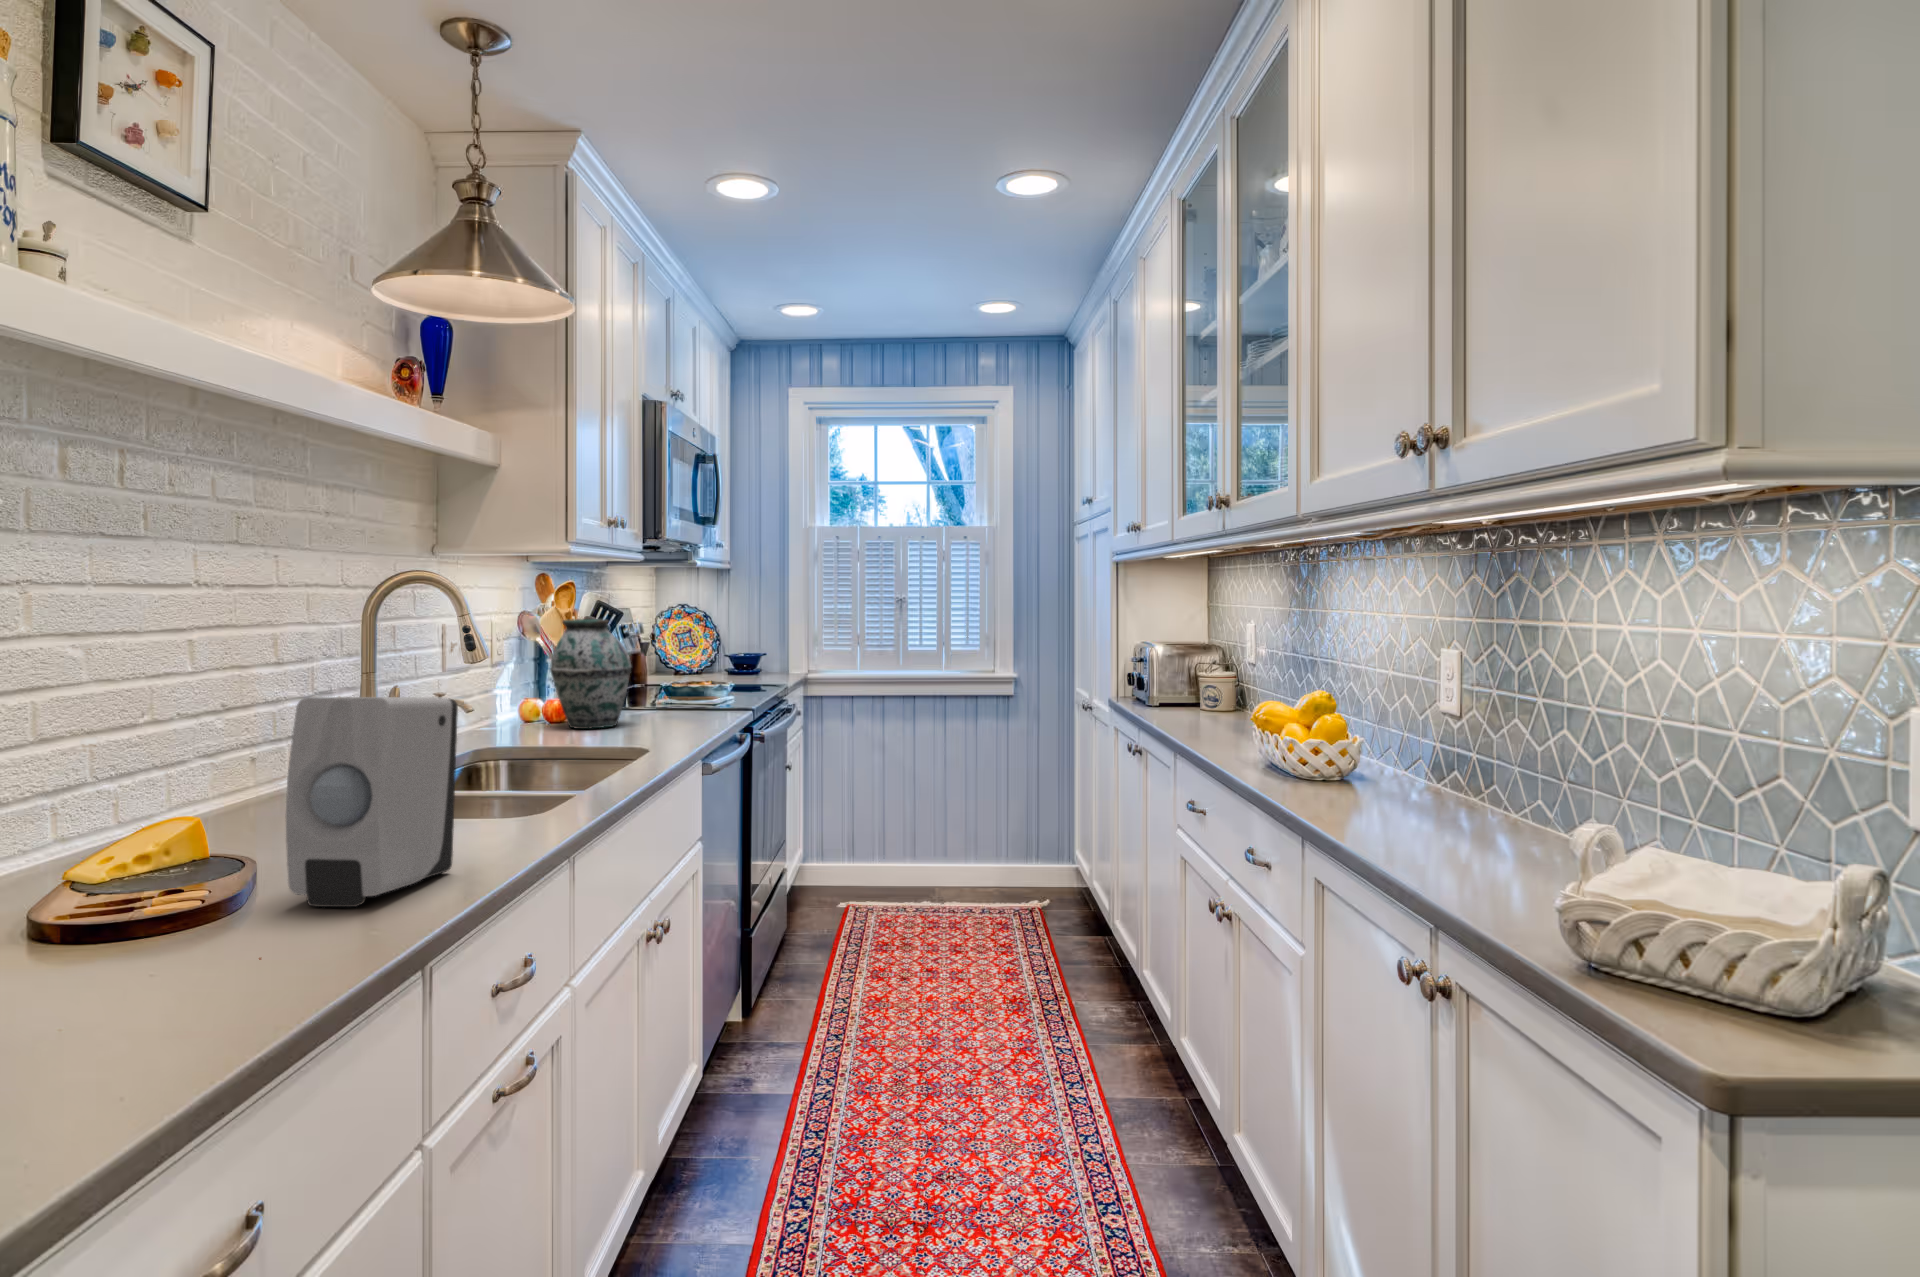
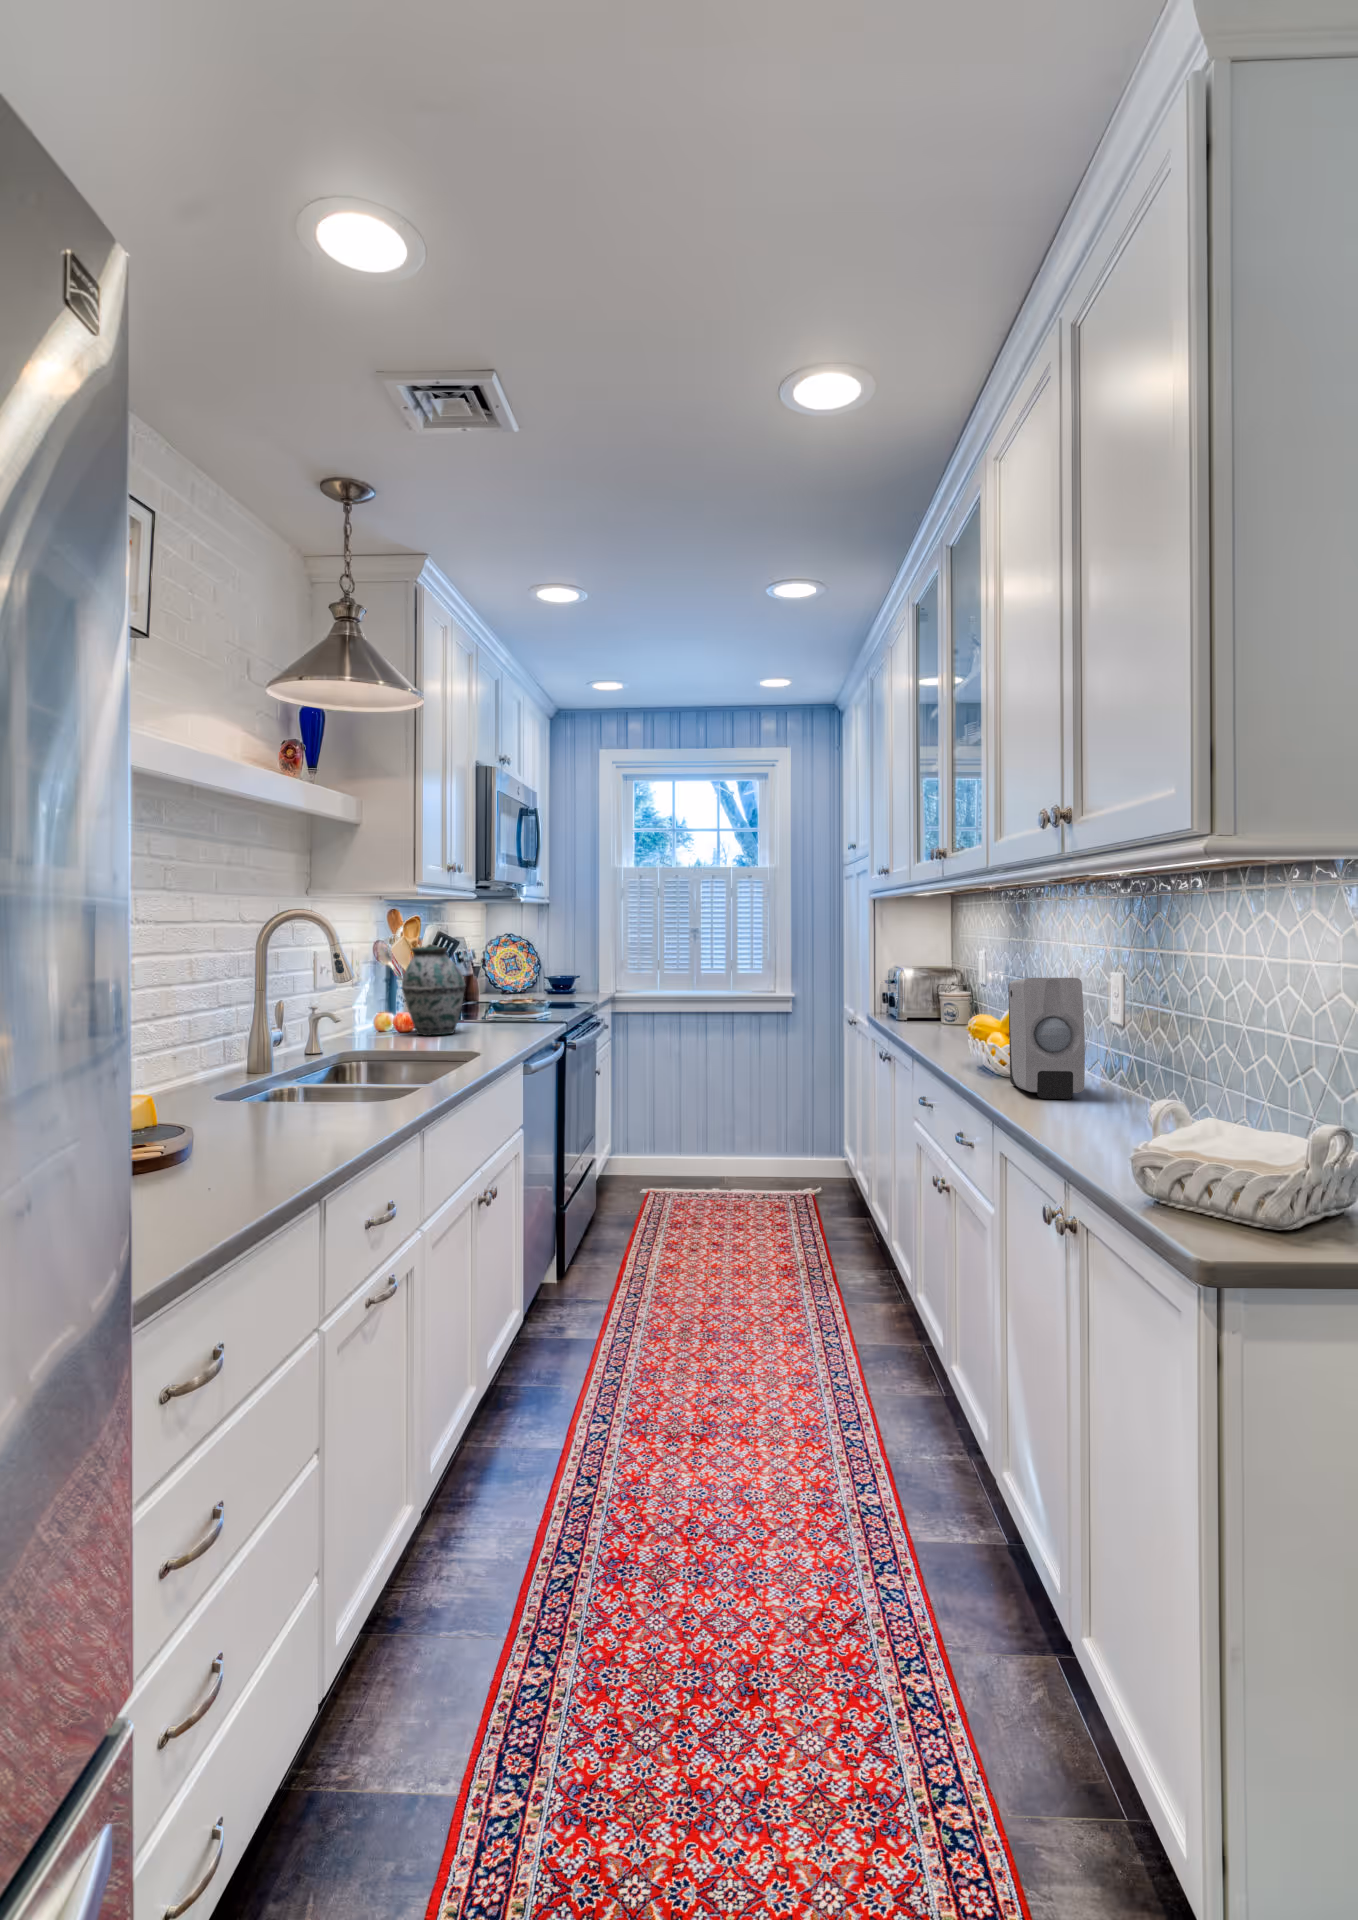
soap dispenser: present [286,697,458,907] -> present [1008,978,1085,1099]

